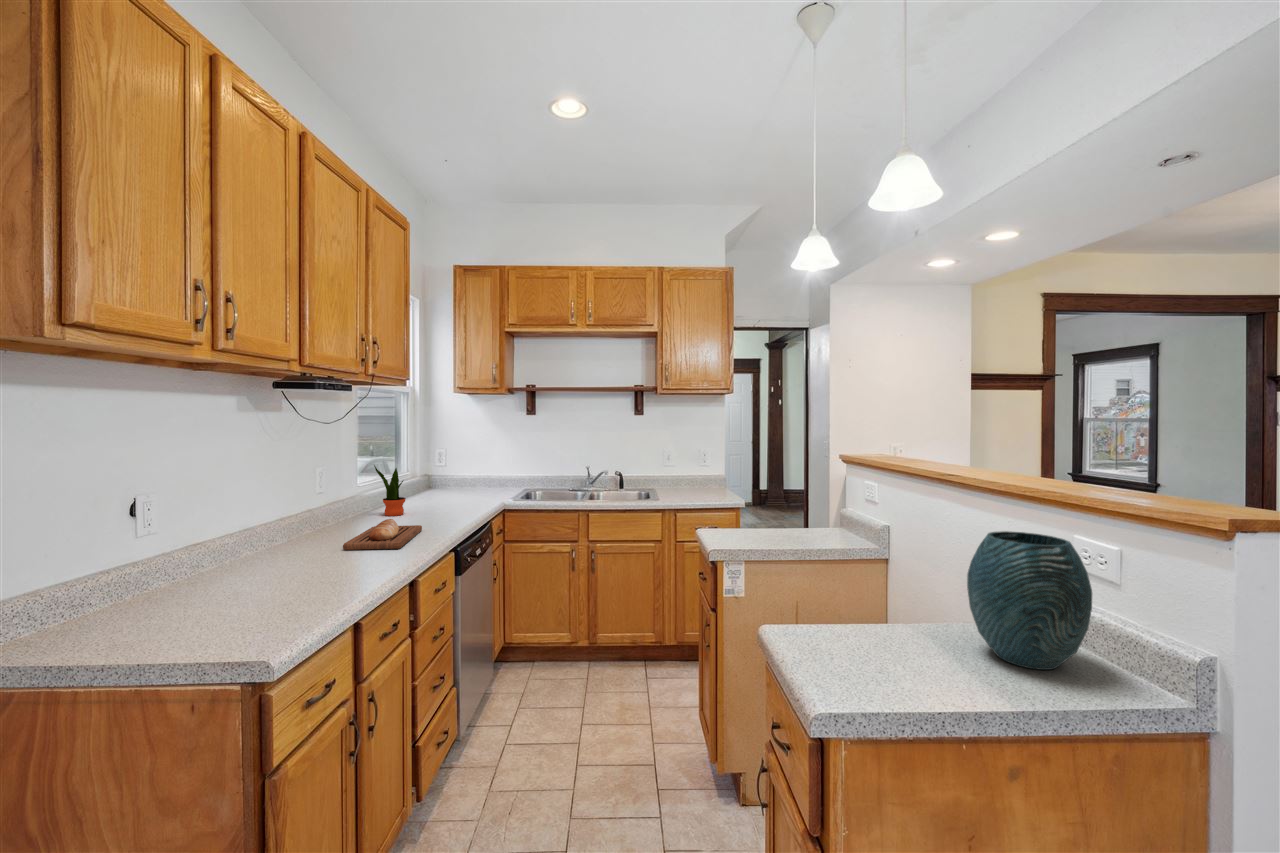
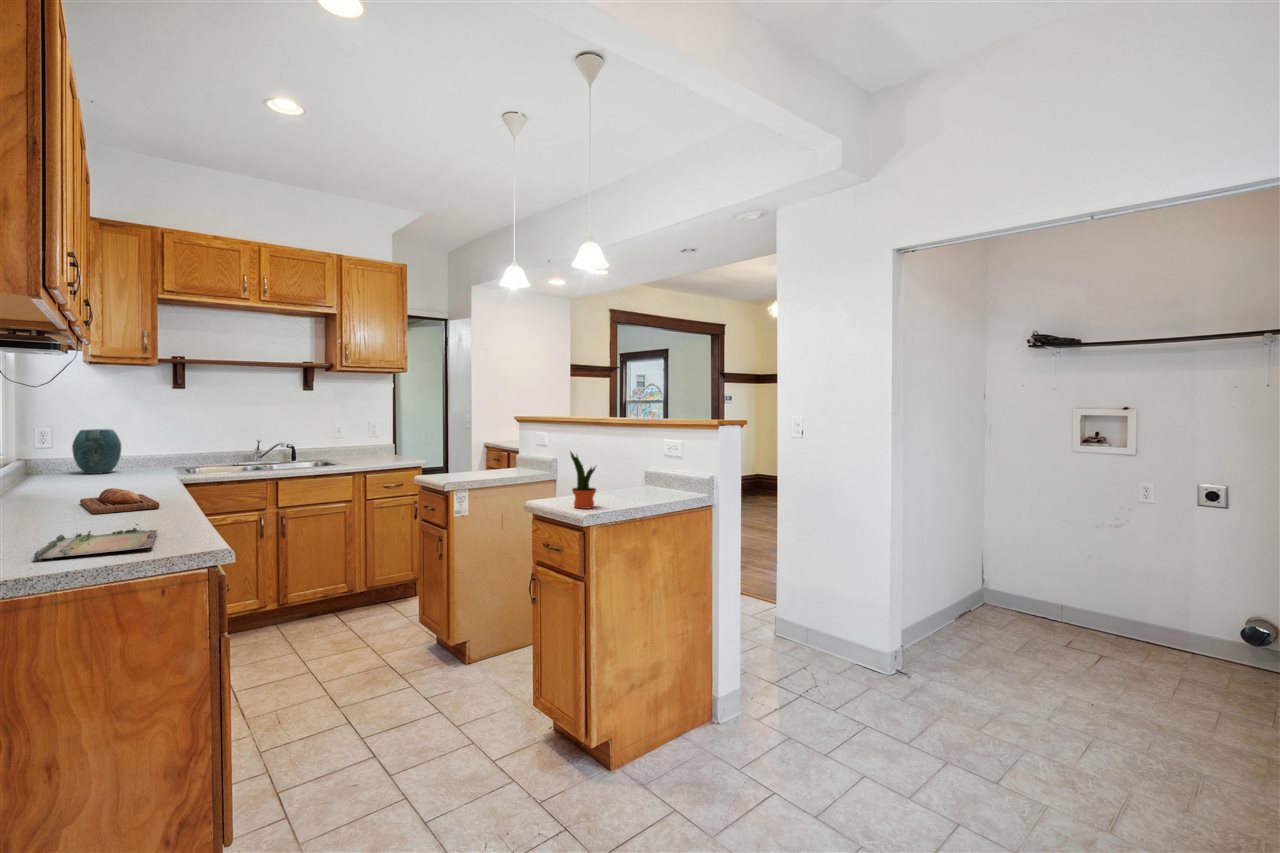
potted plant: present [374,465,406,516] -> present [570,452,596,509]
vase: present [967,531,1092,670] -> present [72,429,121,474]
tray: none [107,582,301,638] -> present [34,524,157,560]

